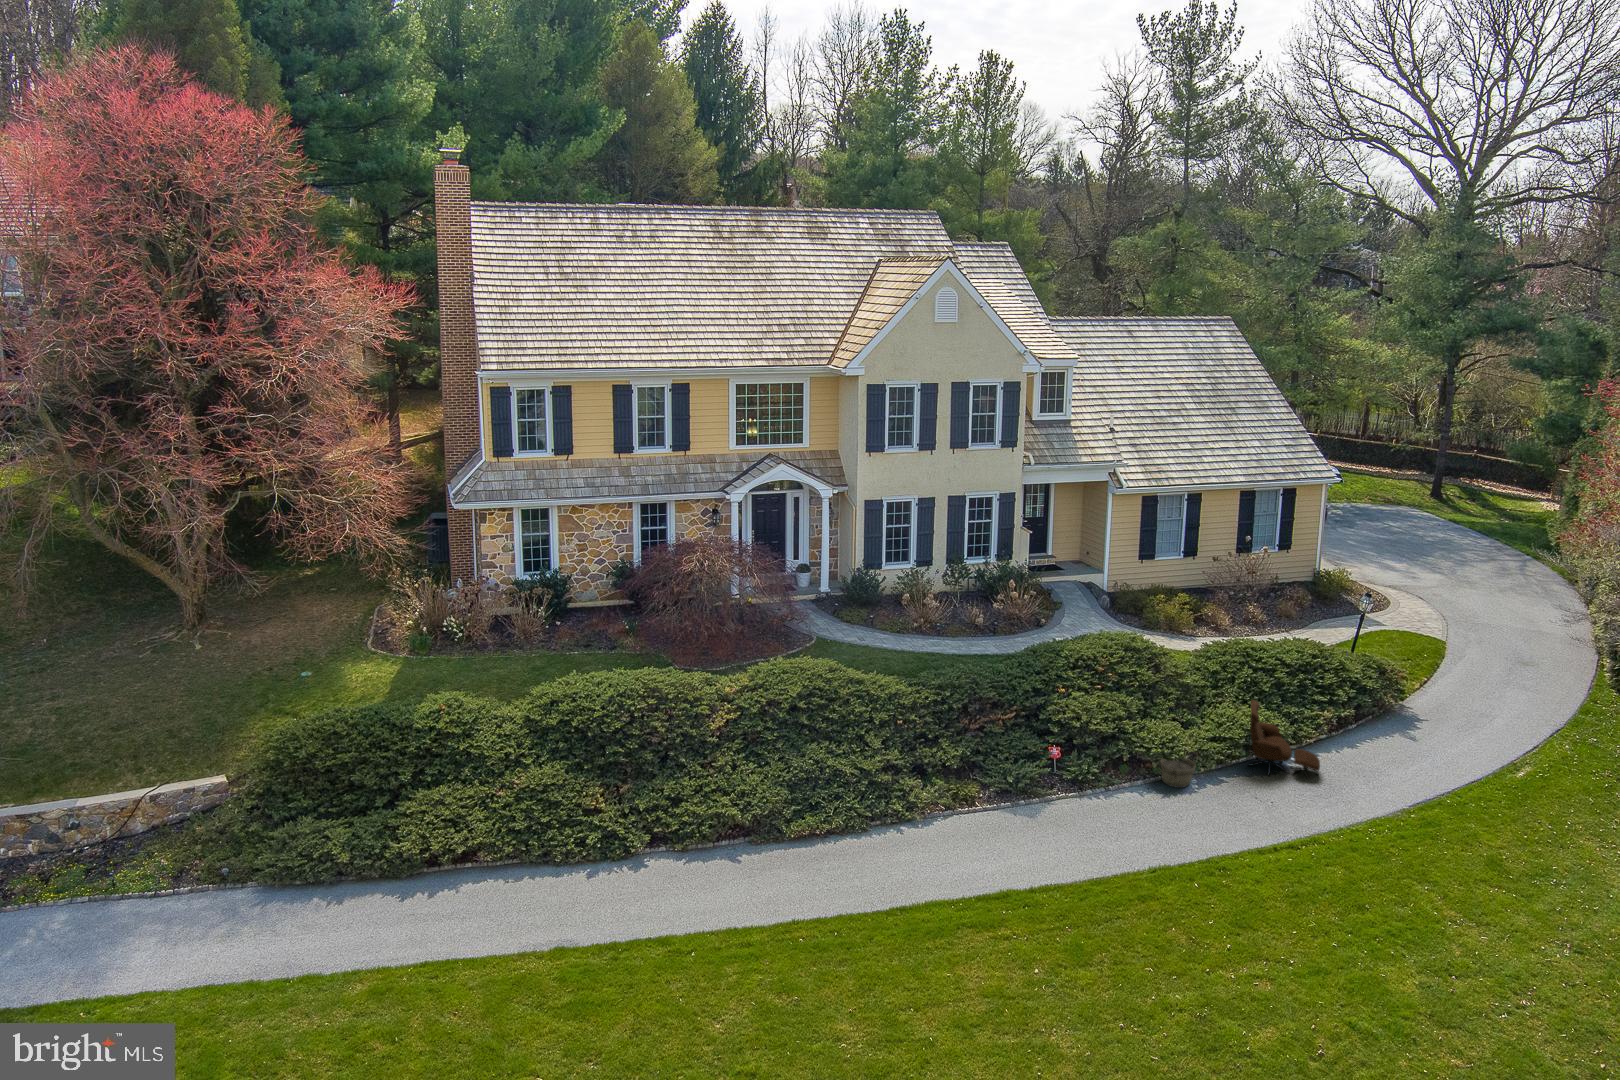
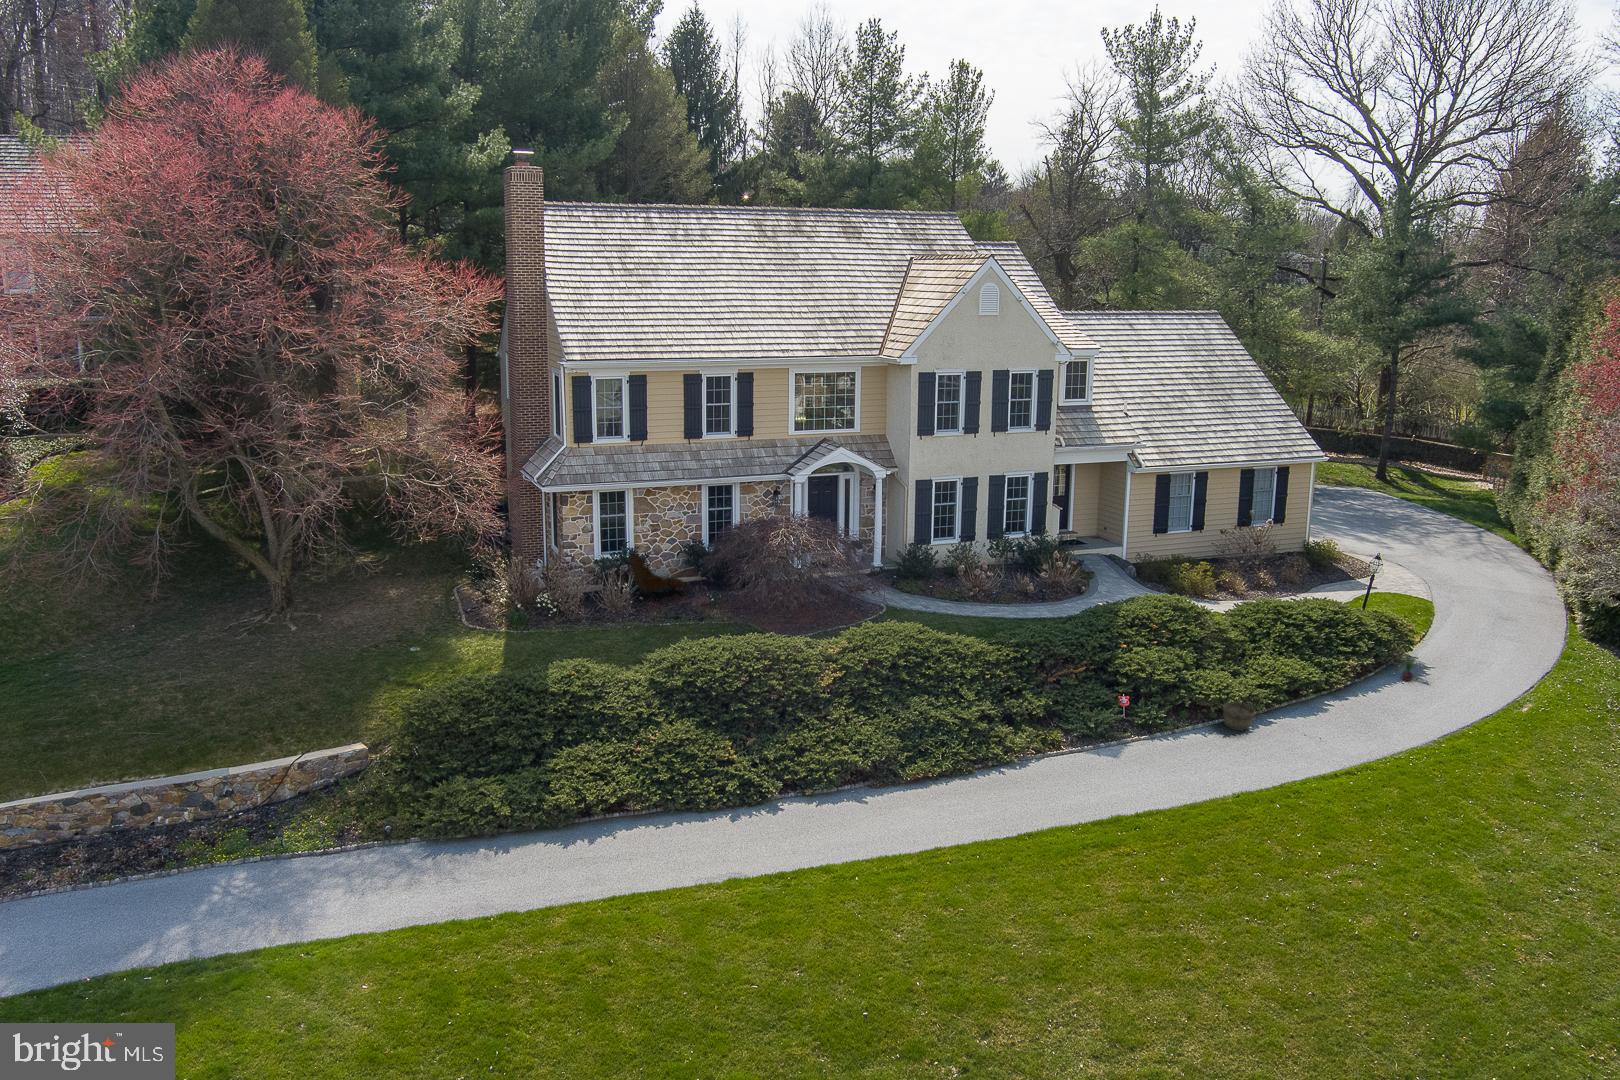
lounge chair: present [1248,700,1320,778] -> present [630,552,686,601]
decorative plant: none [1369,702,1407,735] -> present [1401,656,1415,681]

